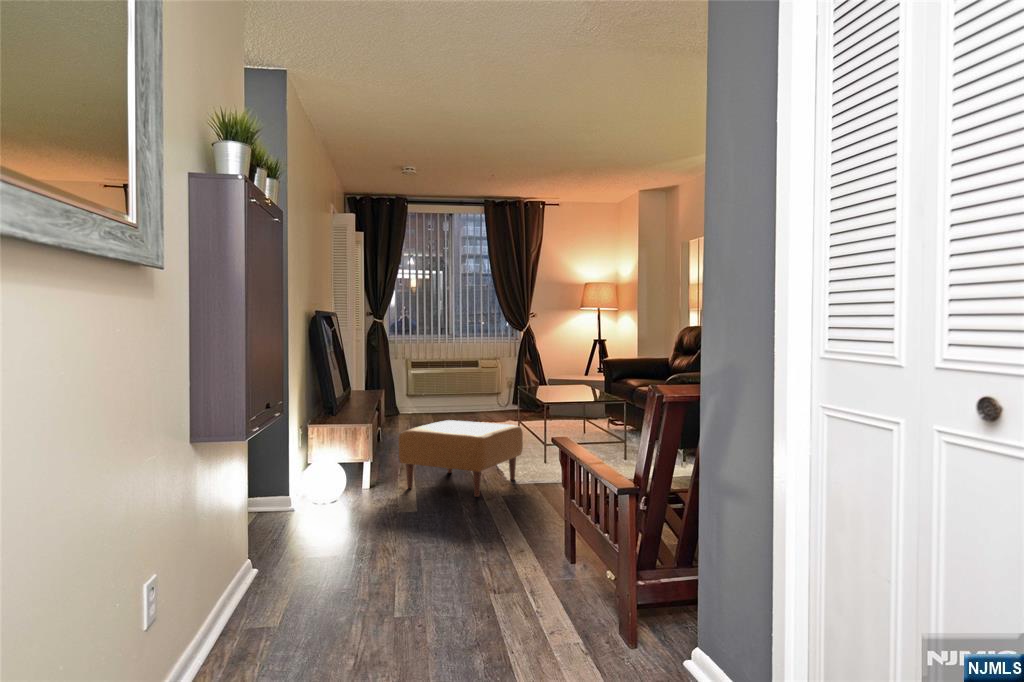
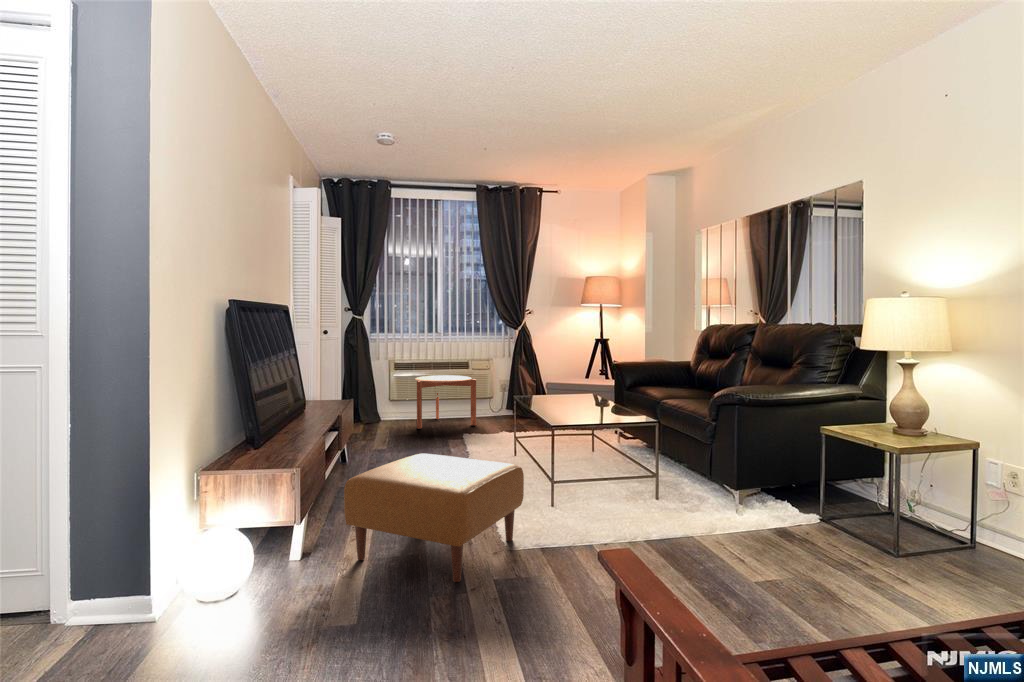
side table: none [431,373,485,419] -> present [415,375,476,429]

